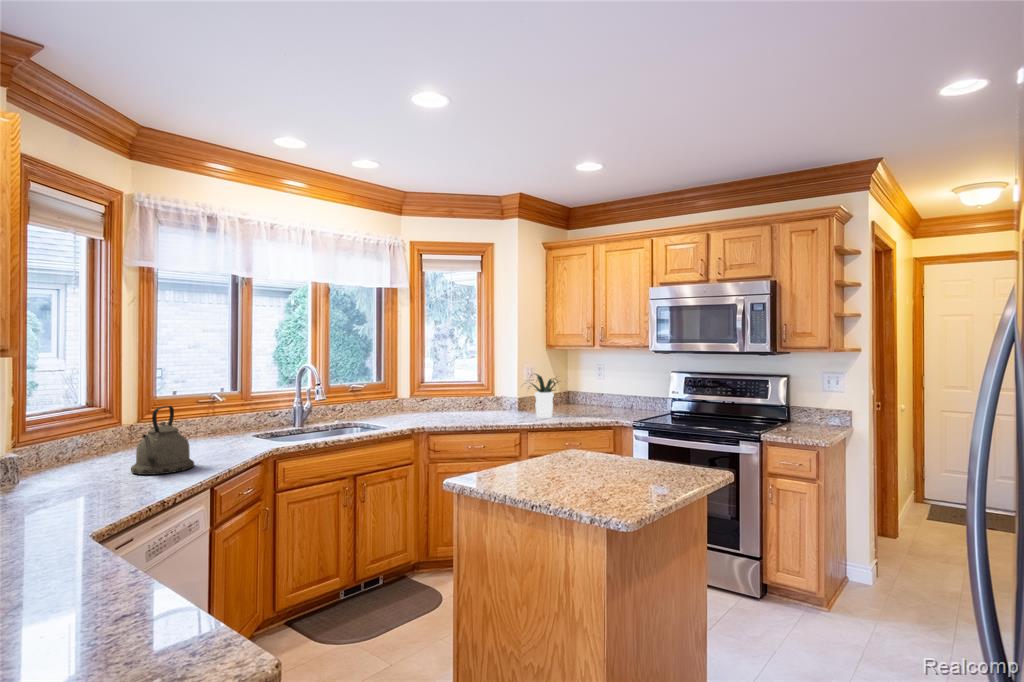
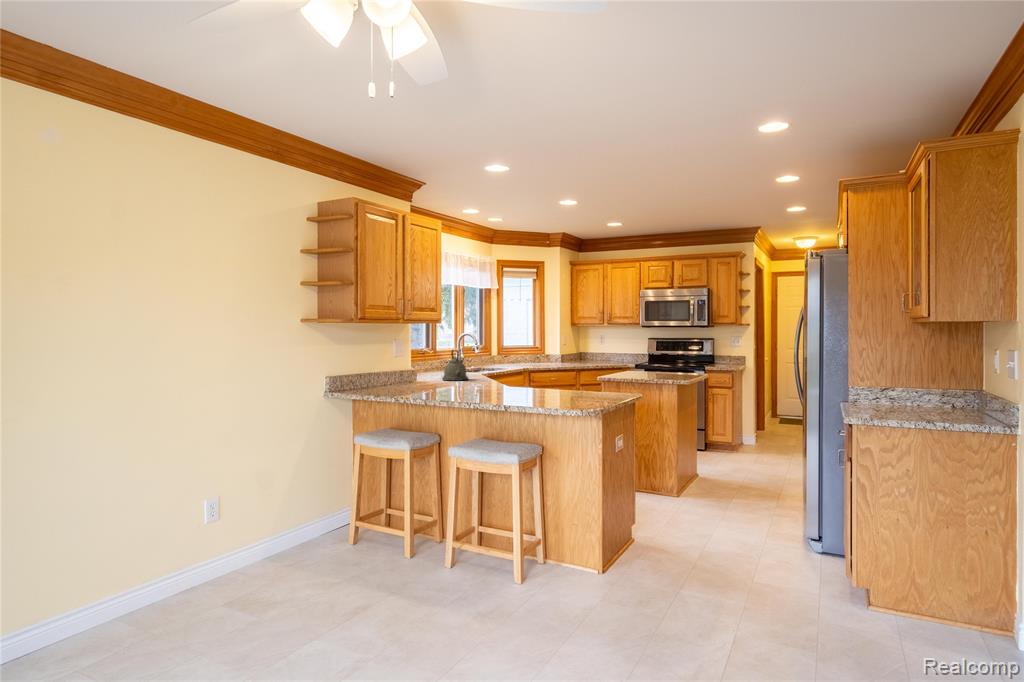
potted plant: present [531,374,558,418] -> none [570,340,597,365]

